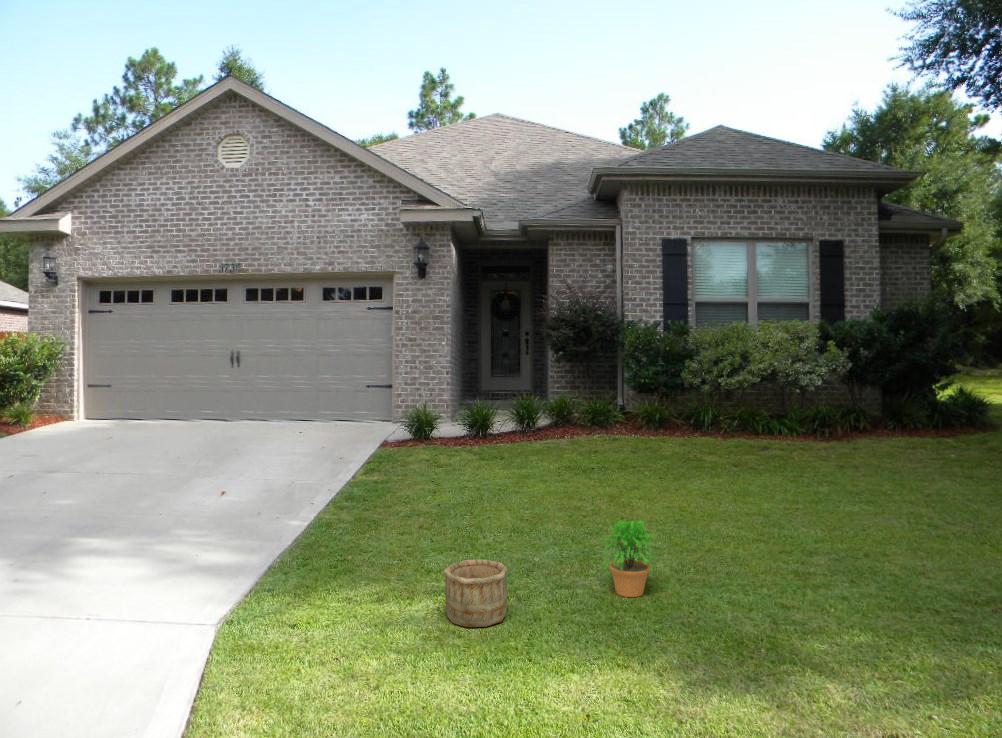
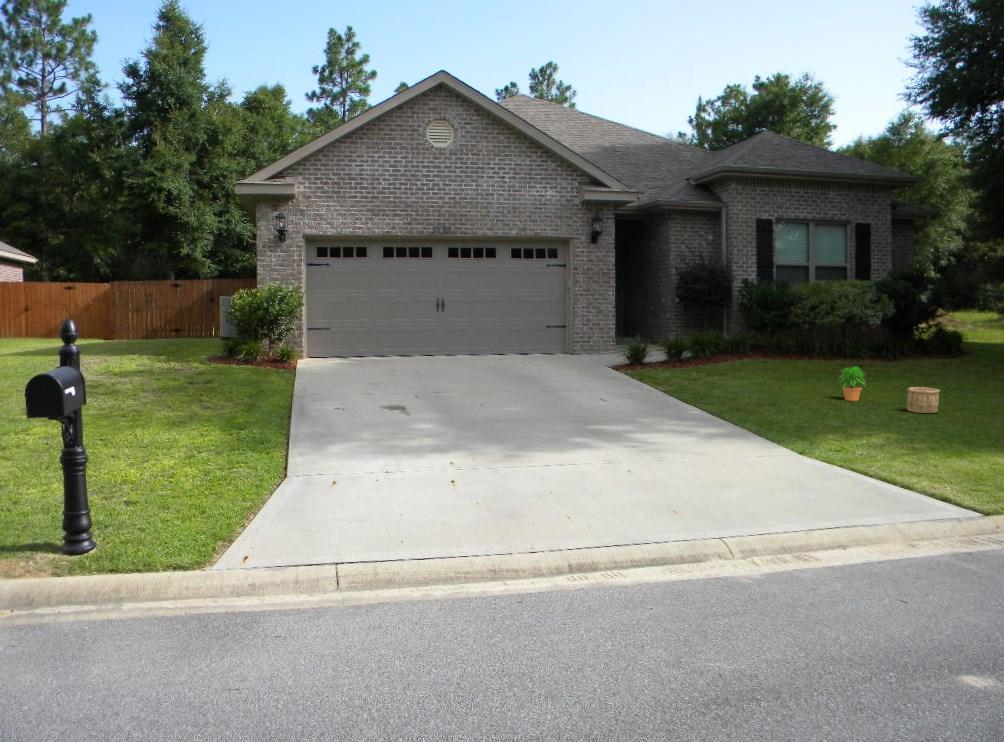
potted plant: present [605,520,655,597] -> present [841,367,865,401]

